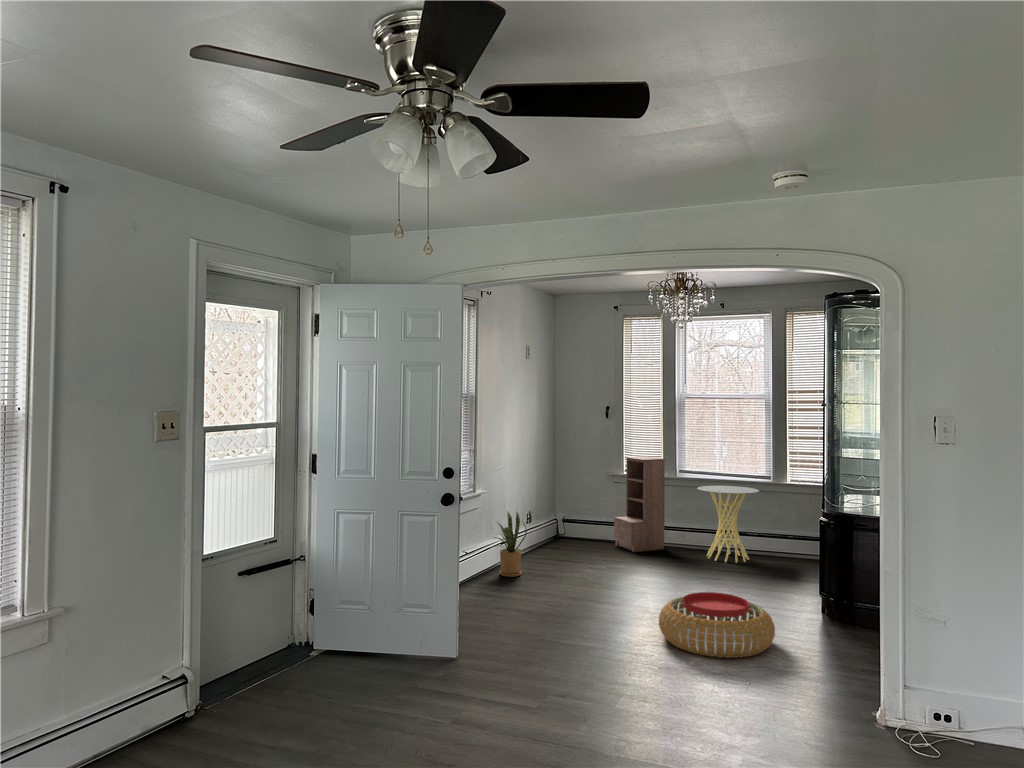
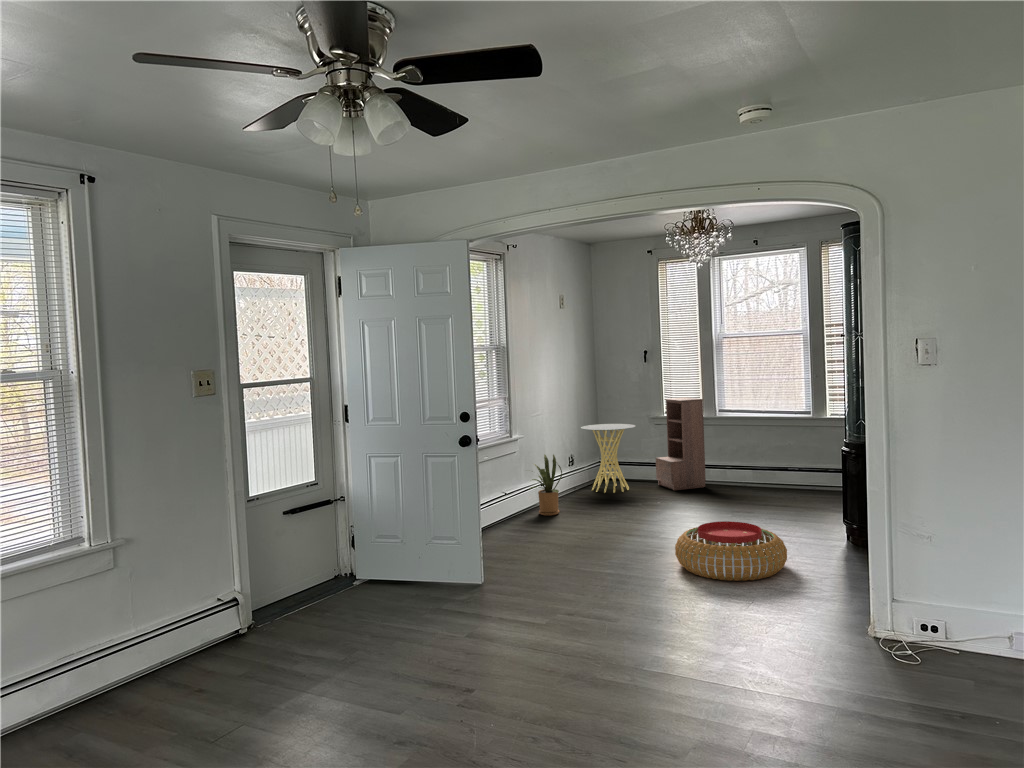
side table: present [697,486,759,563] -> present [581,424,636,493]

